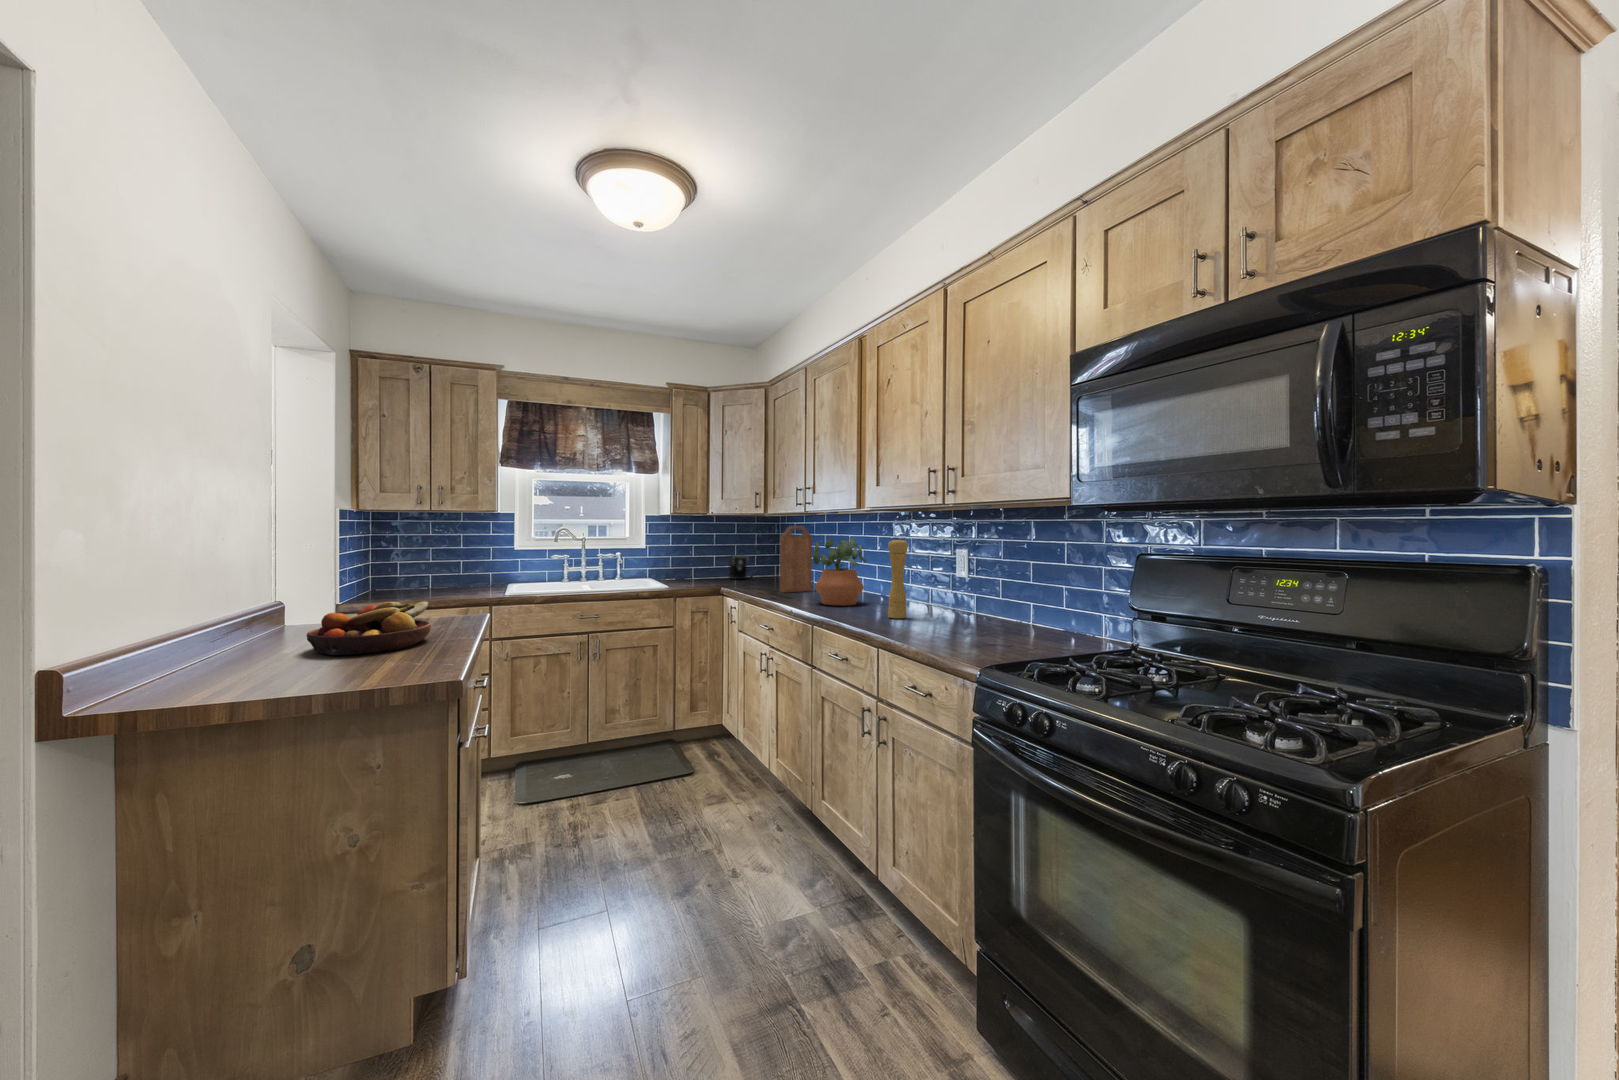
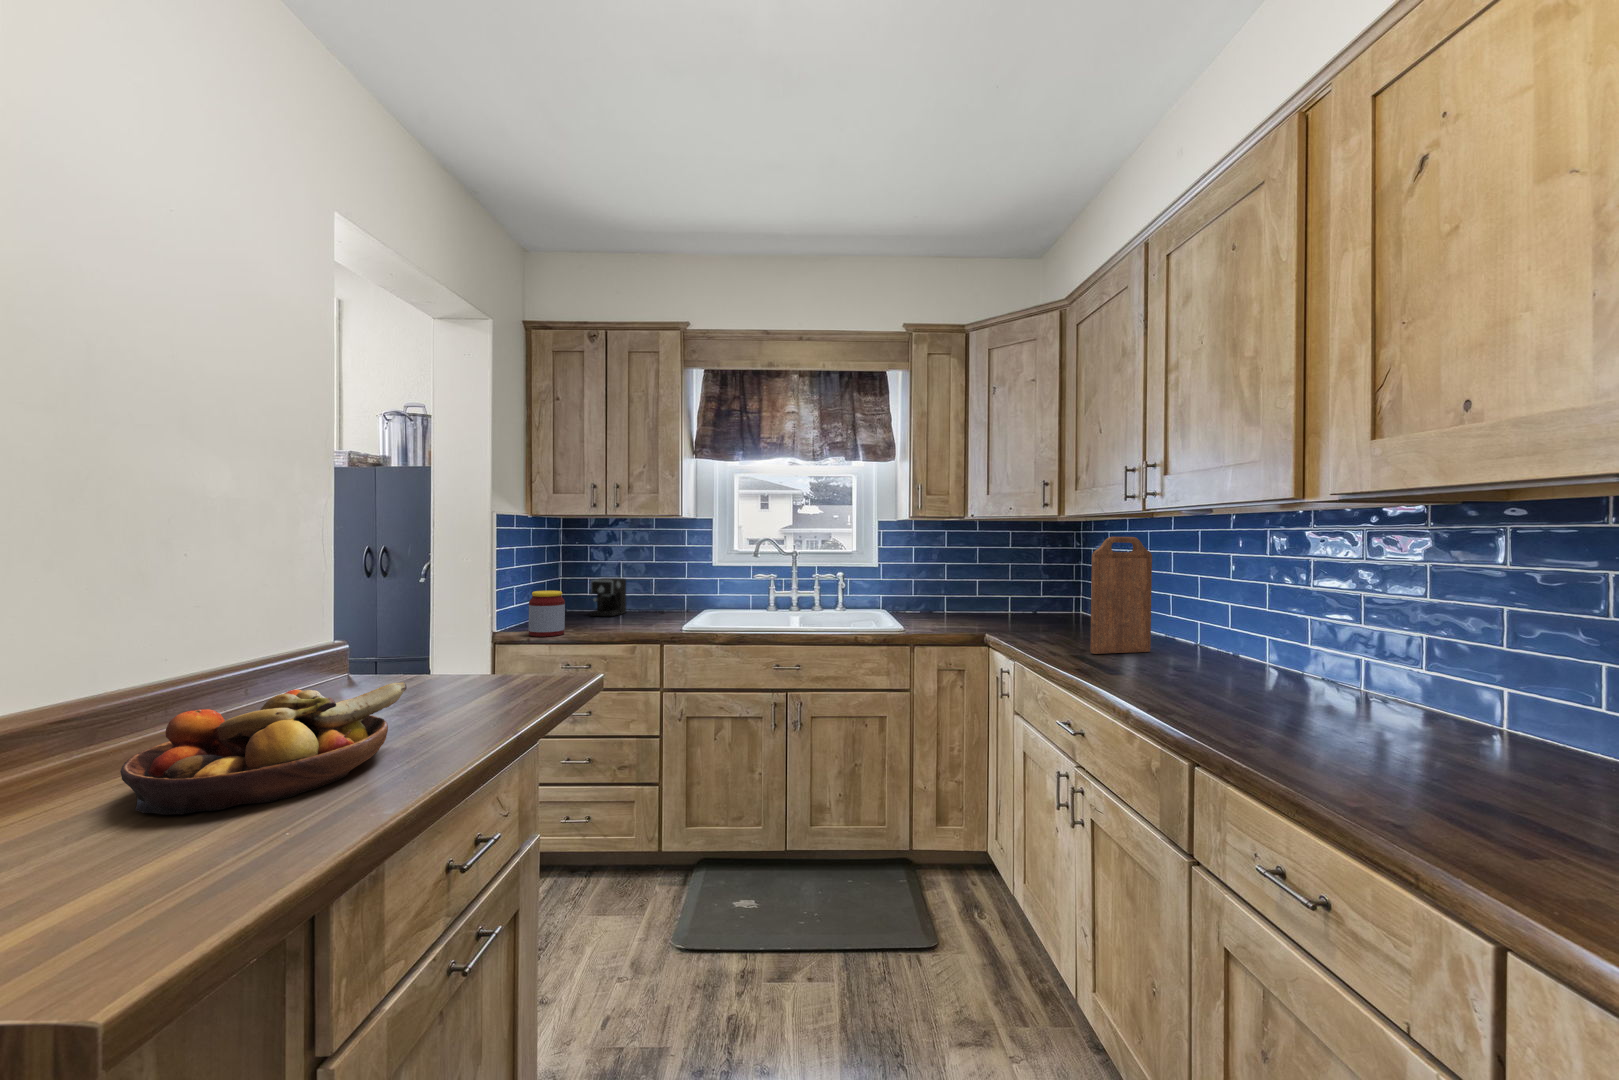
potted plant: present [813,537,867,606] -> none [1173,562,1305,711]
pepper mill: present [888,539,908,618] -> none [1438,576,1518,802]
coffee maker: present [728,555,749,579] -> present [590,578,664,616]
jar: none [382,568,413,602] -> present [529,591,565,637]

